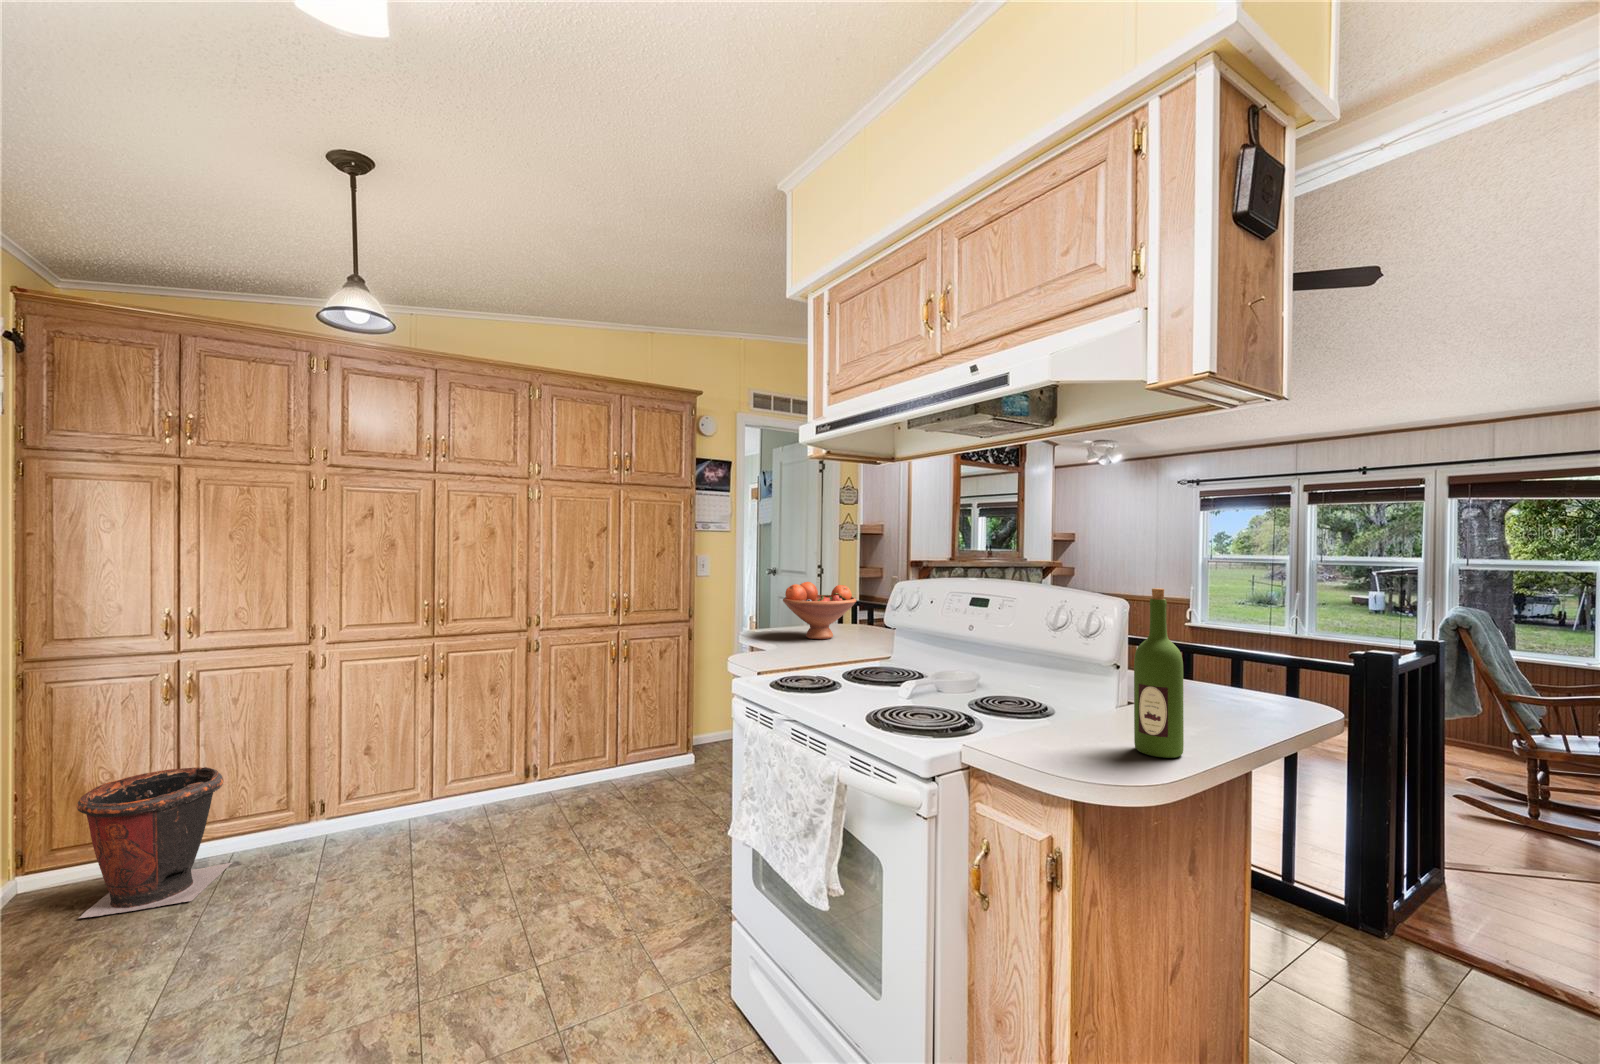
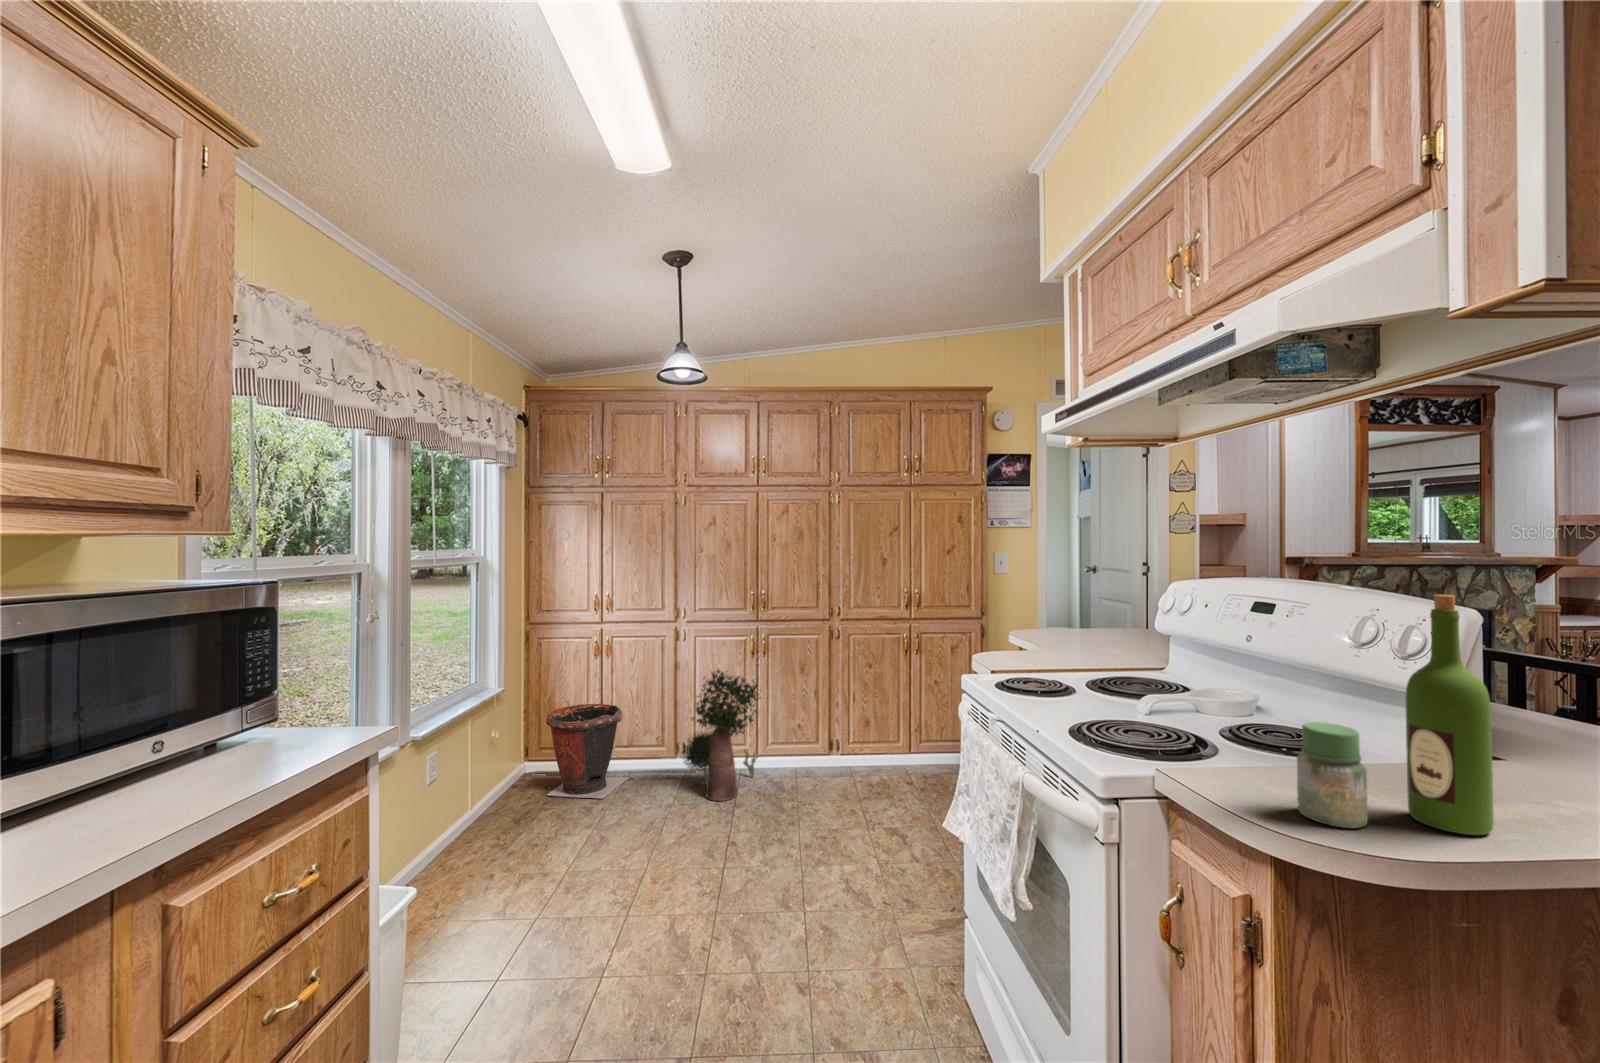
fruit bowl: present [783,582,856,639] -> none [1050,583,1138,645]
jar: none [1078,689,1124,767] -> present [1297,722,1368,828]
potted plant: none [322,698,444,866] -> present [683,669,760,801]

